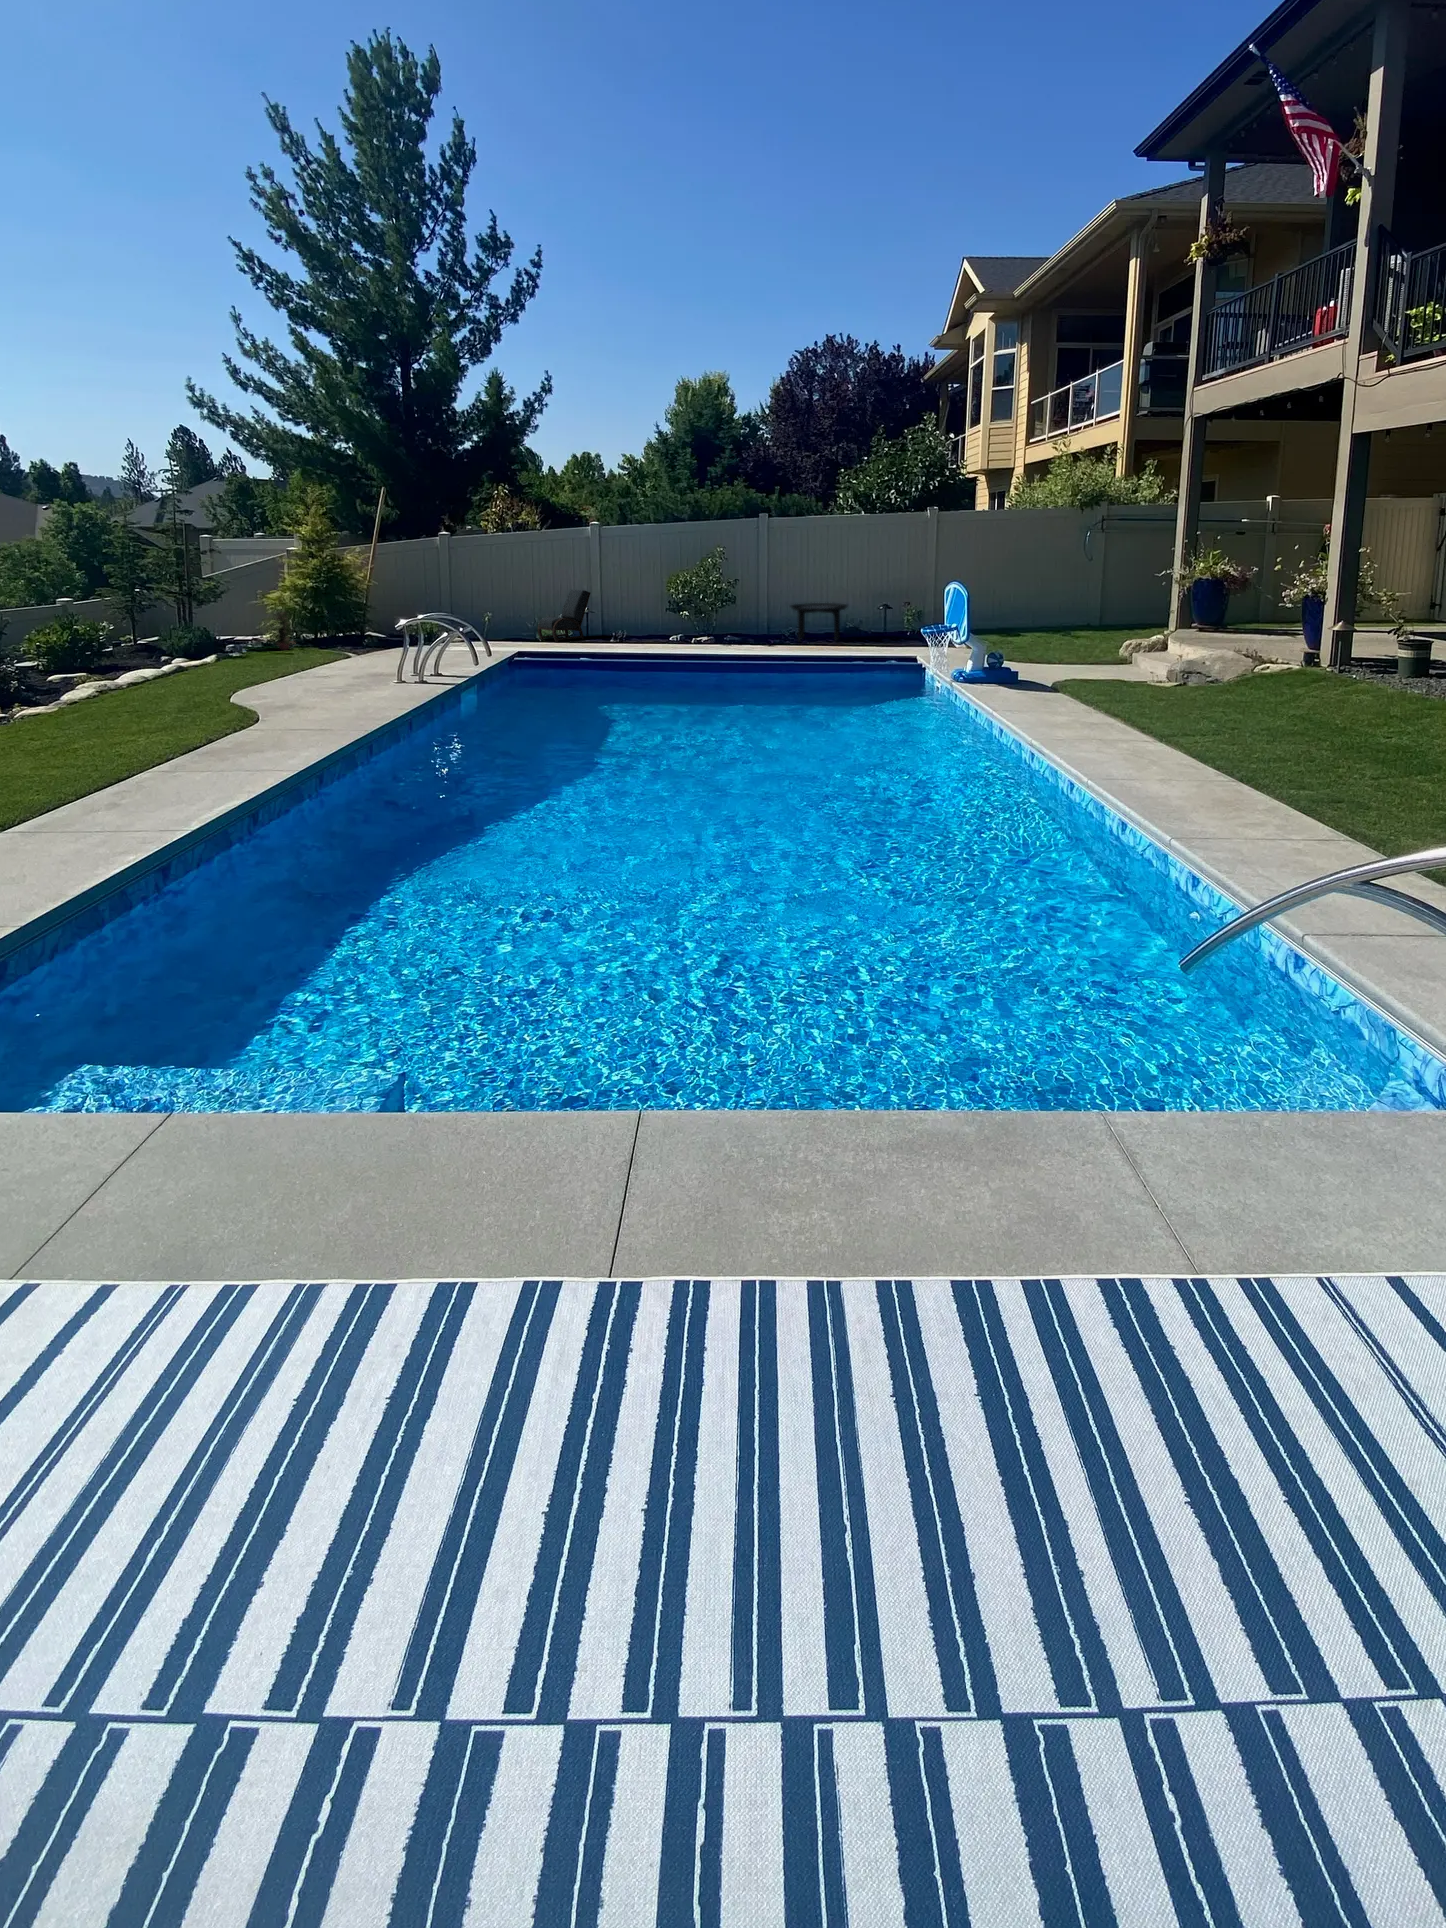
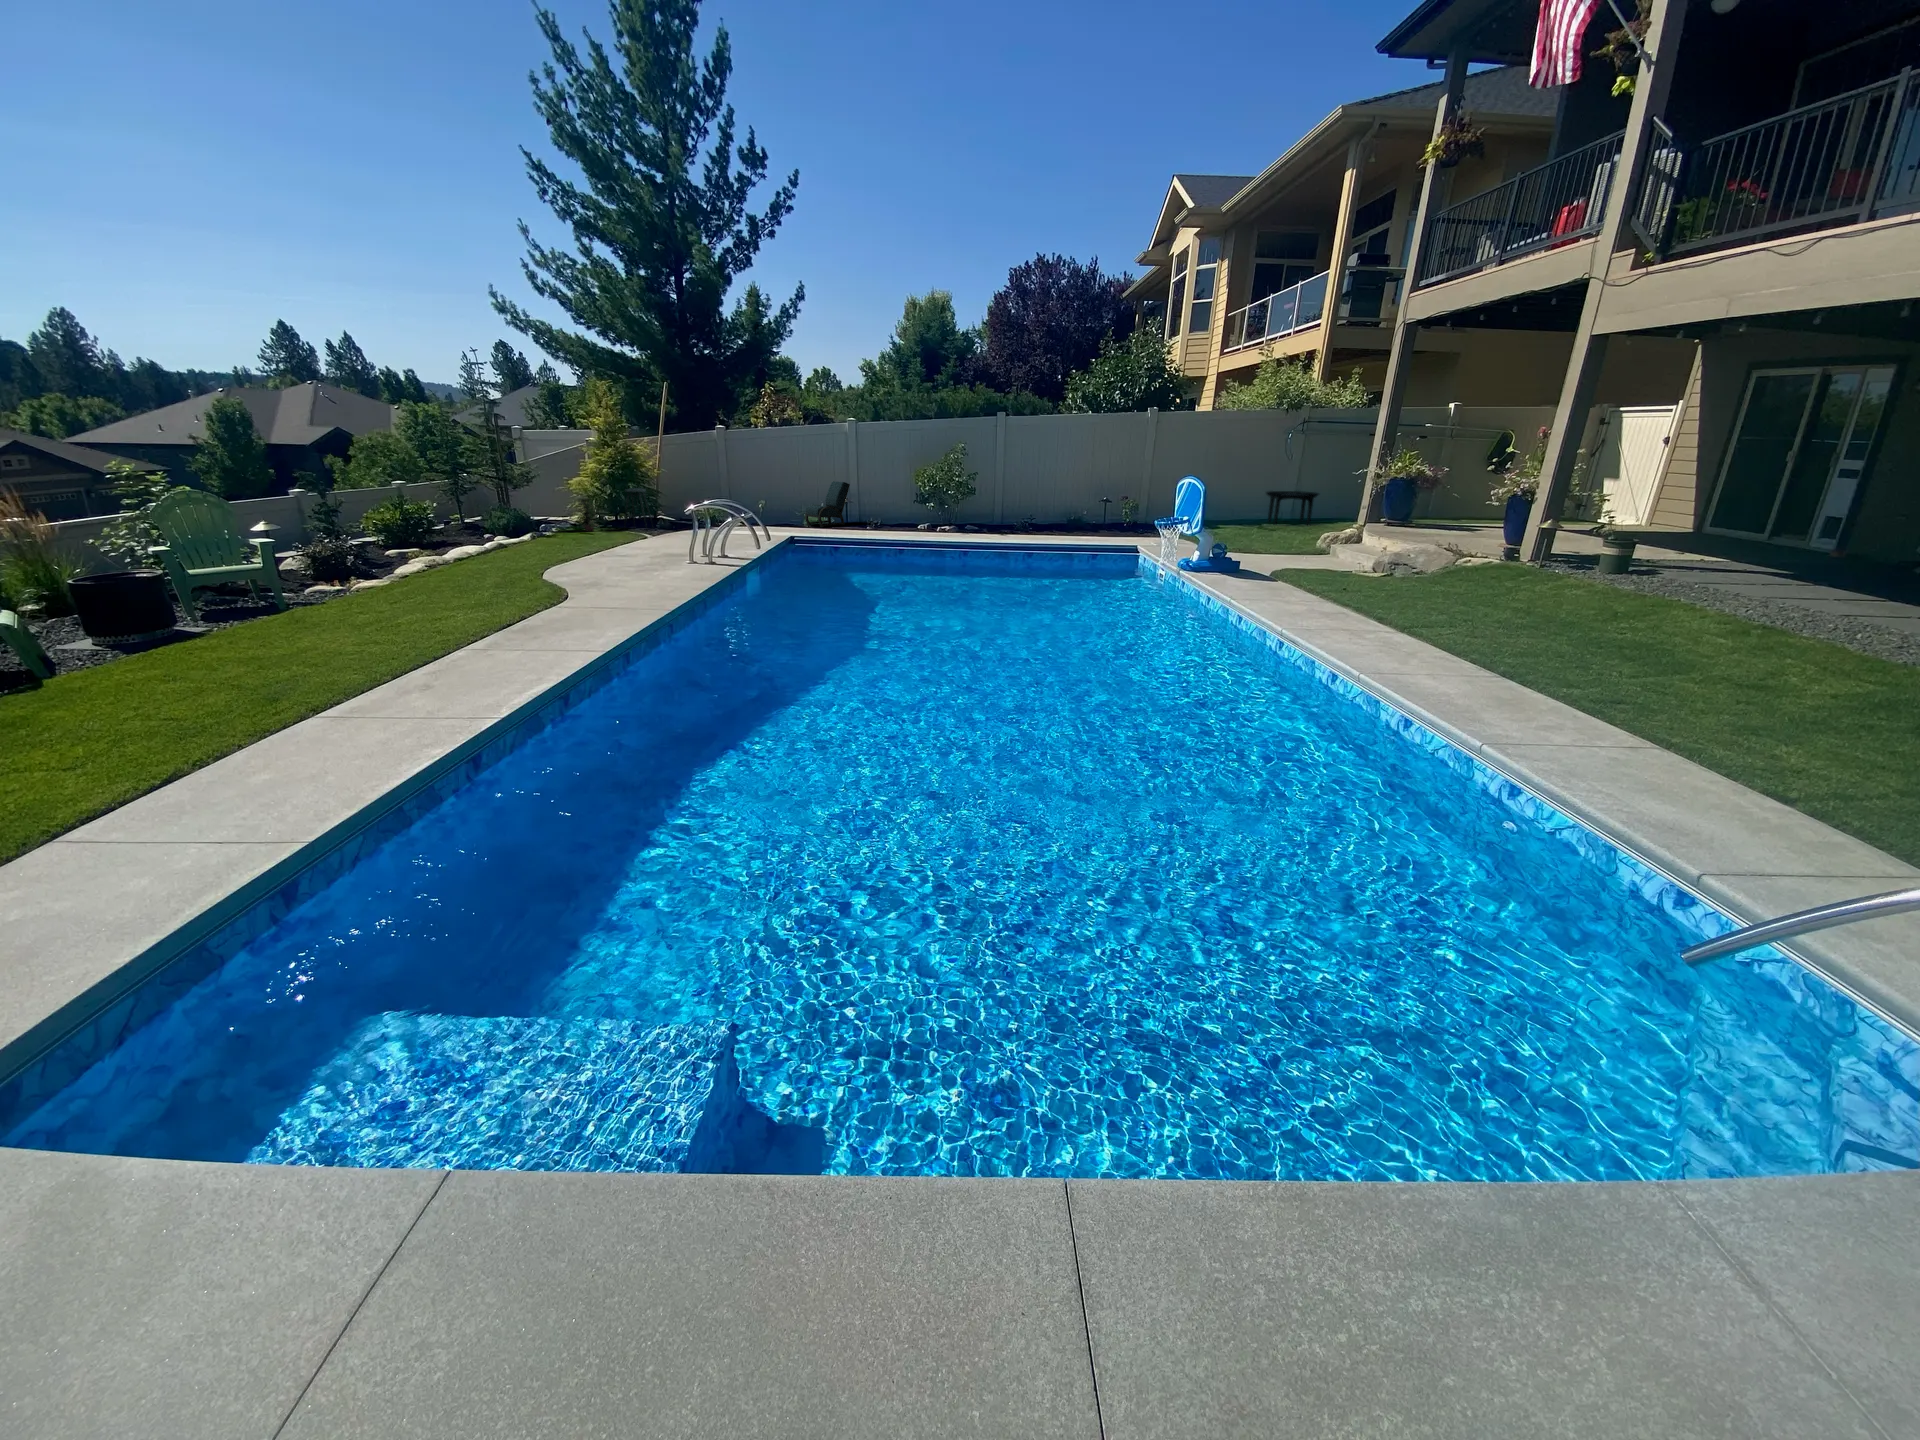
stool: none [324,601,360,649] -> present [624,488,652,525]
round table: present [791,603,847,642] -> present [1266,491,1319,525]

